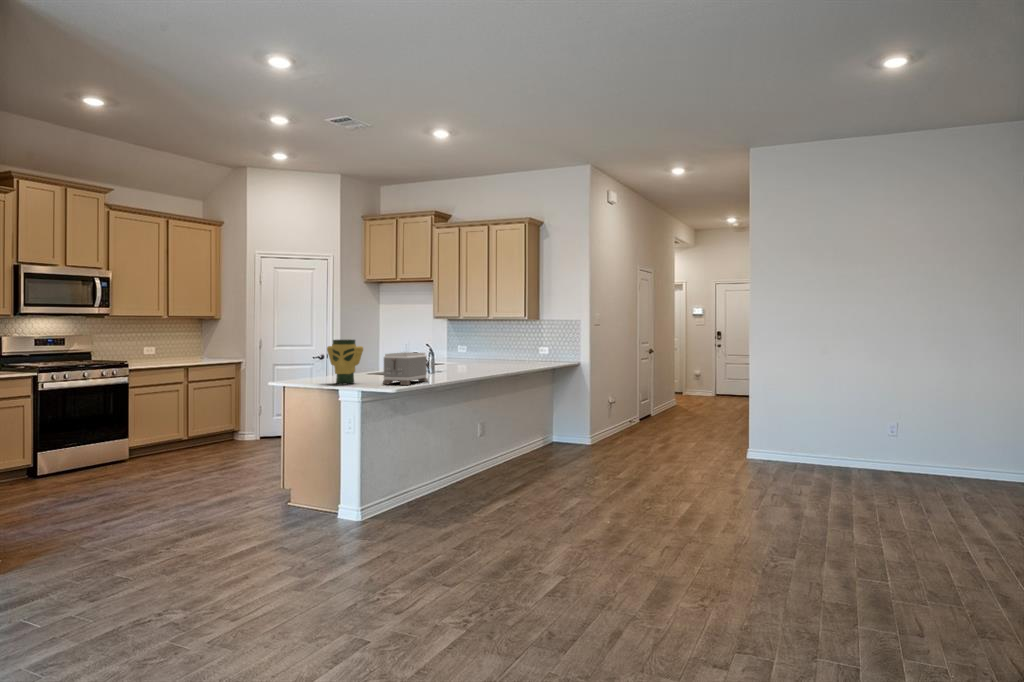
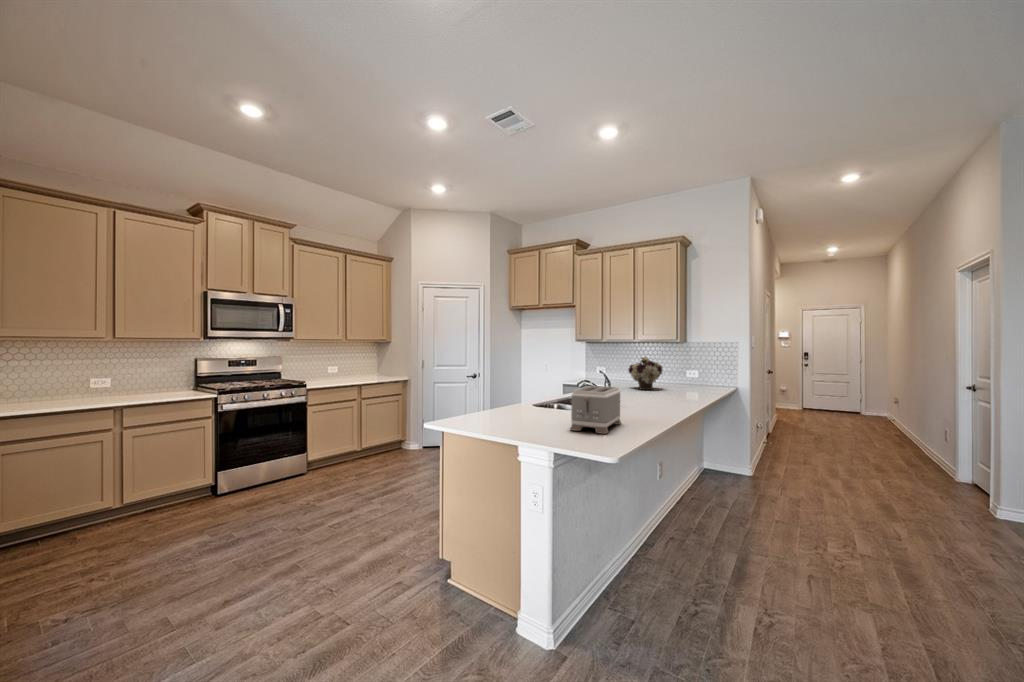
flower arrangement: none [472,333,504,366] -> present [629,357,663,390]
vase: present [327,340,363,384] -> none [498,370,542,428]

